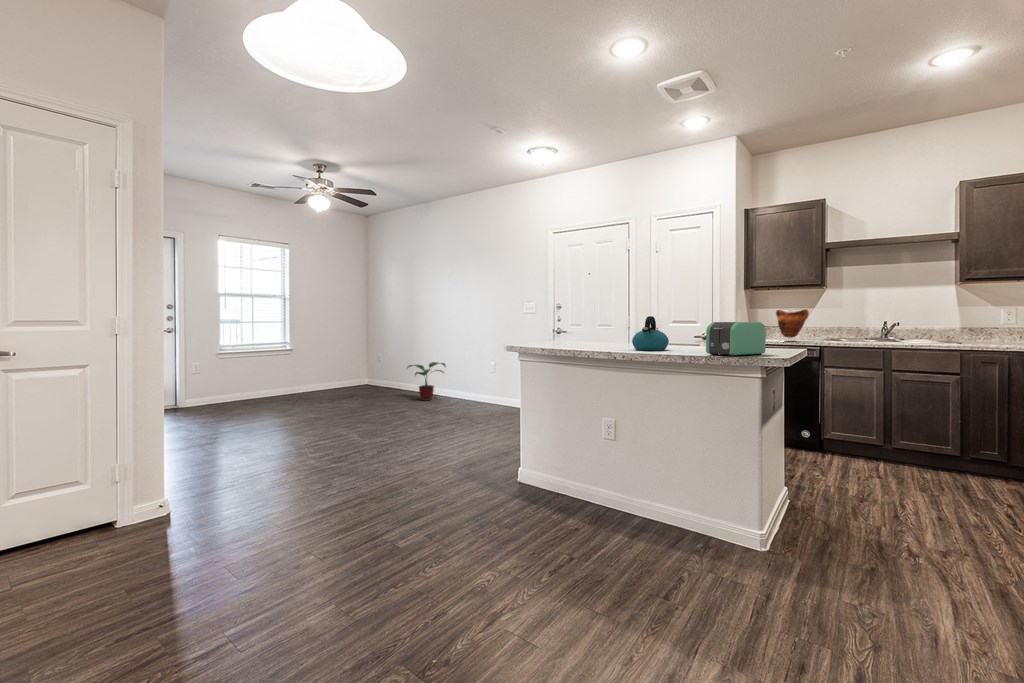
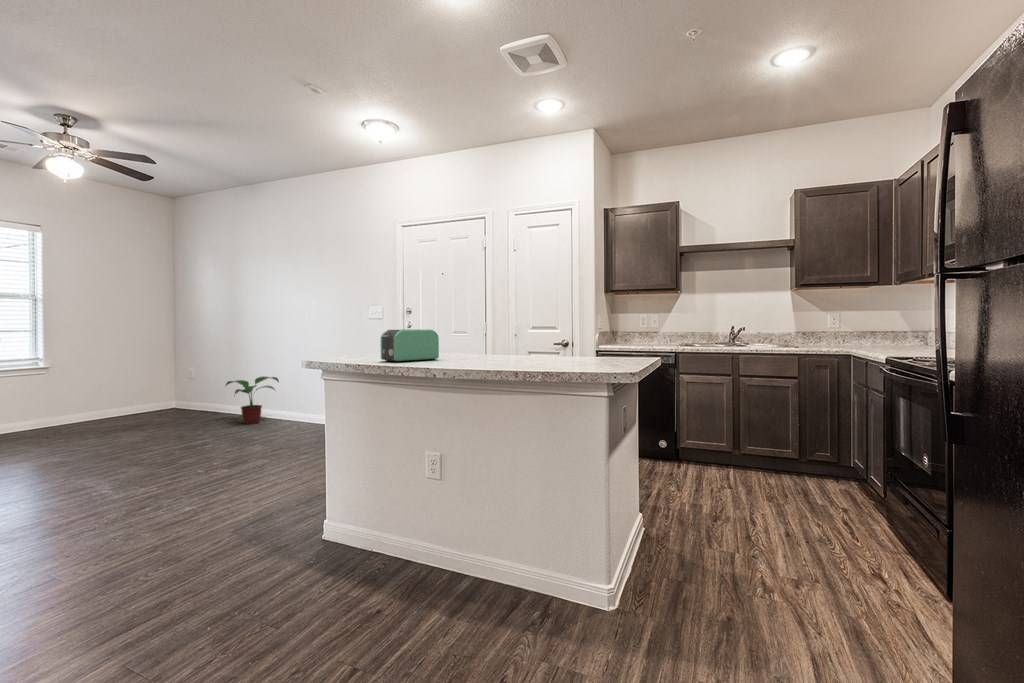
vase: present [776,309,809,342] -> none [633,313,663,347]
kettle: present [632,316,669,351] -> none [464,321,507,363]
toaster: present [706,322,766,356] -> present [381,329,439,362]

